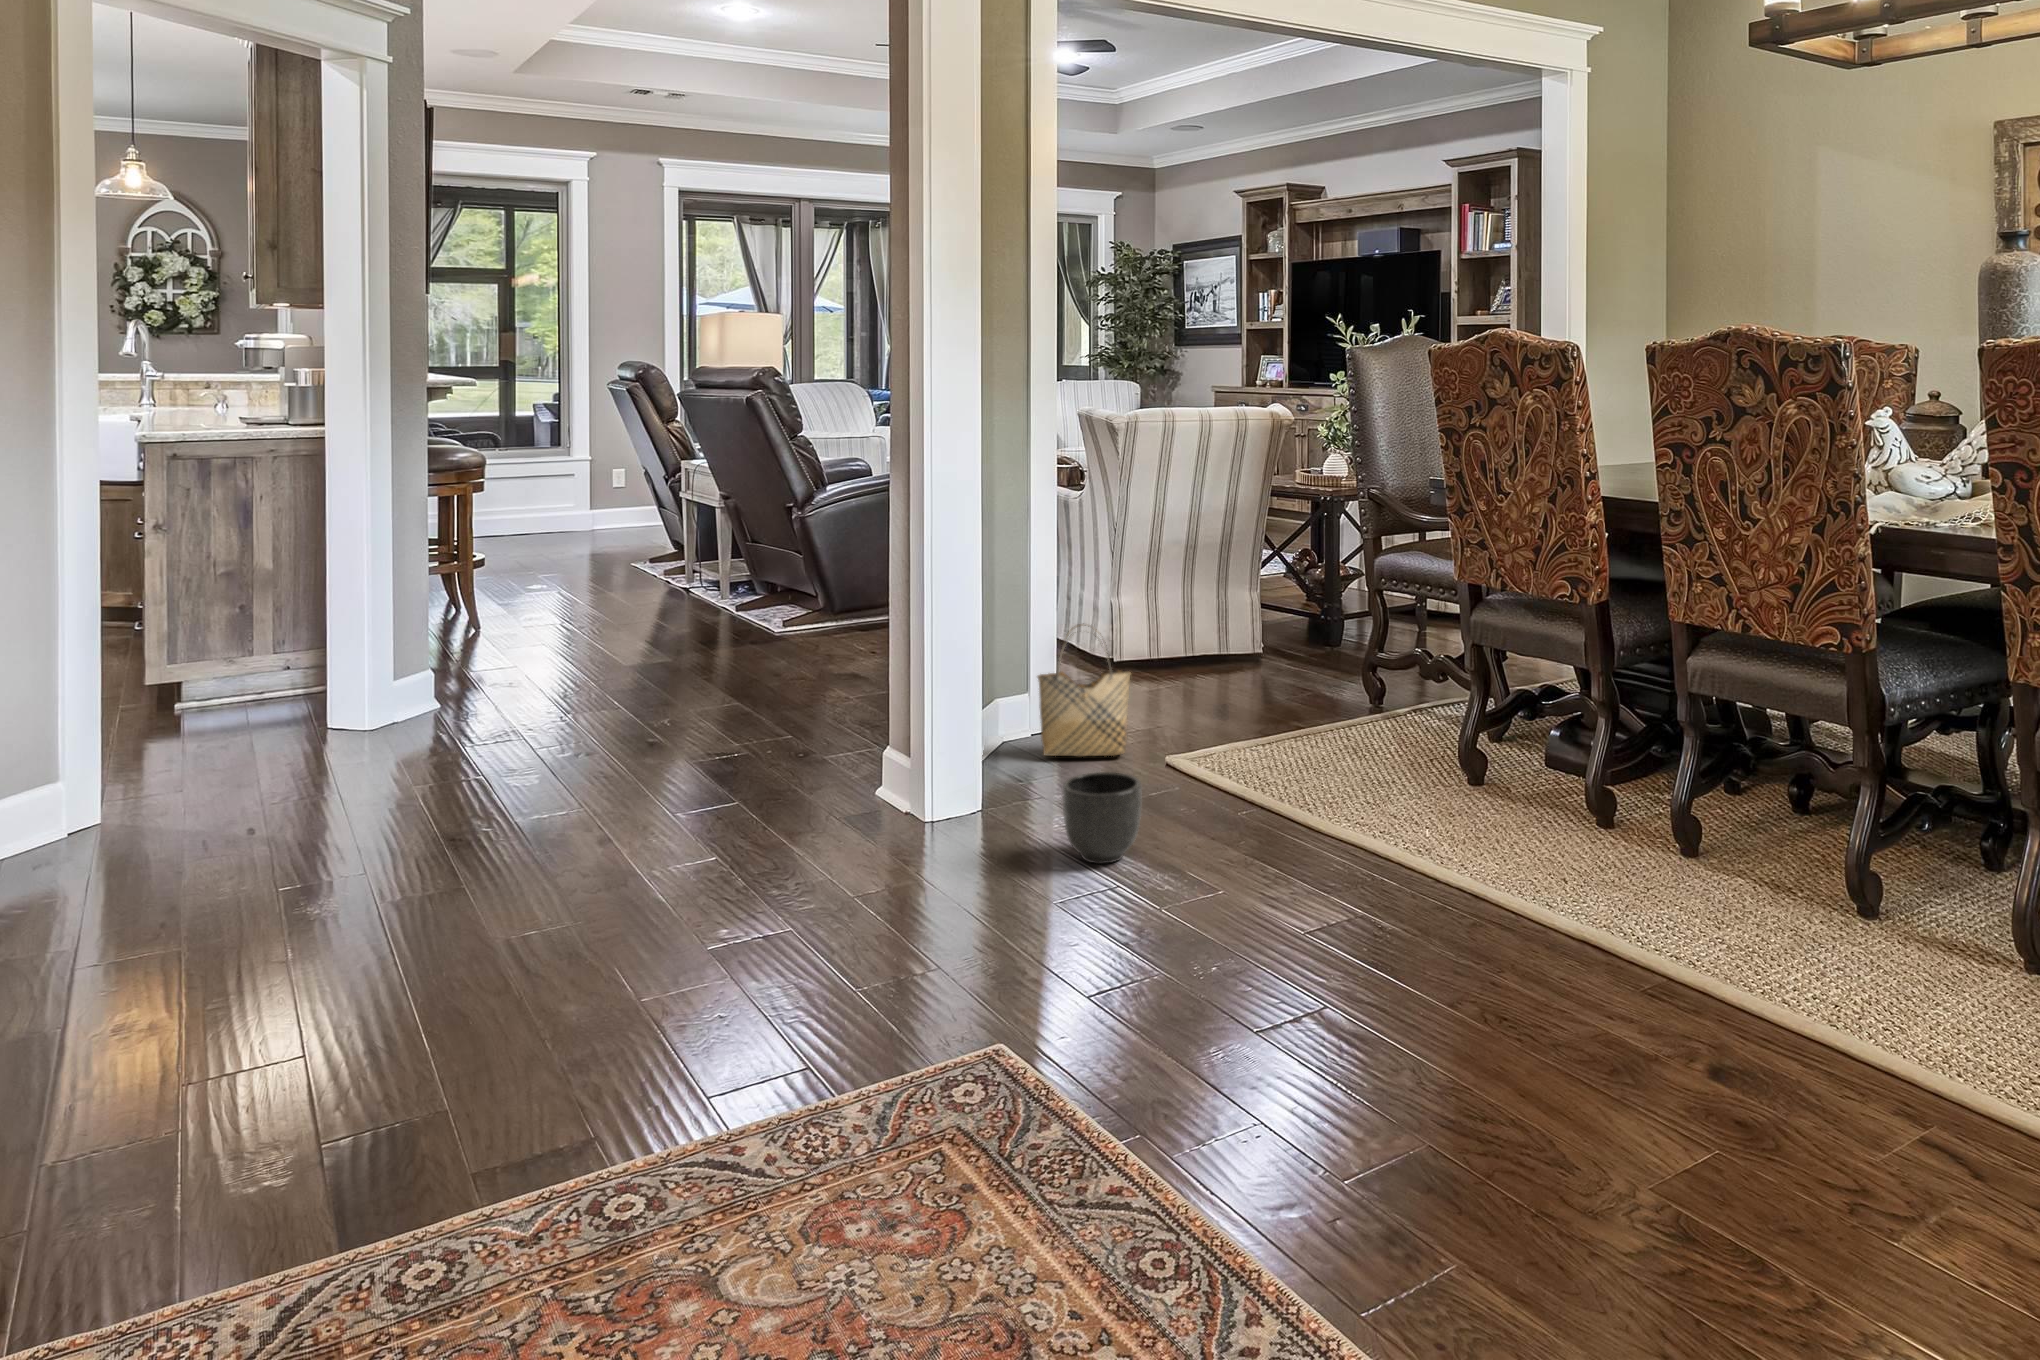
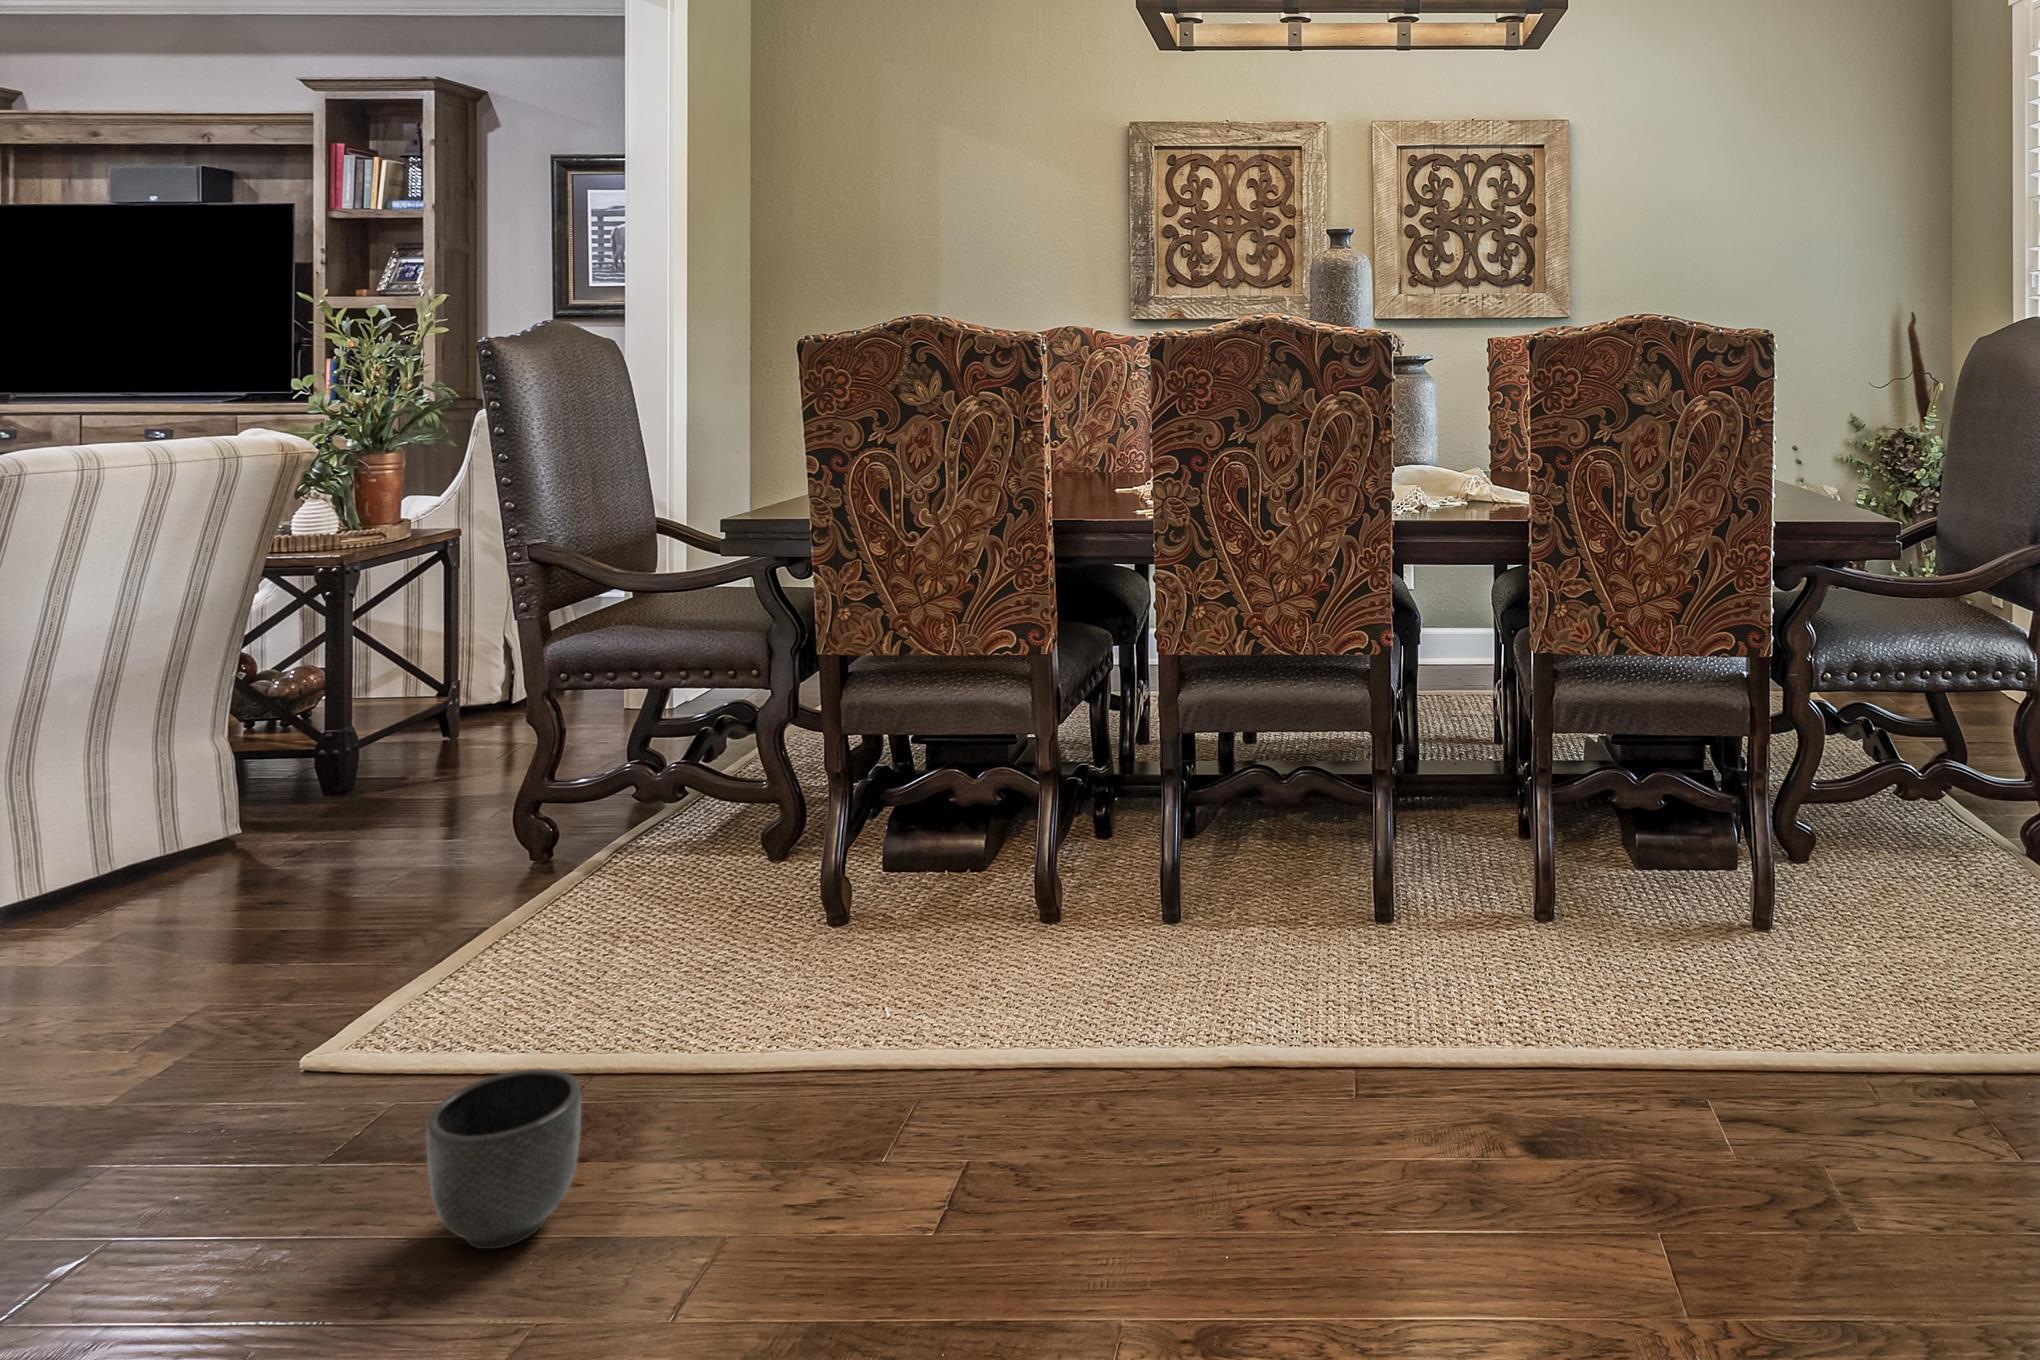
woven basket: present [1038,624,1130,757] -> none [95,840,295,1104]

